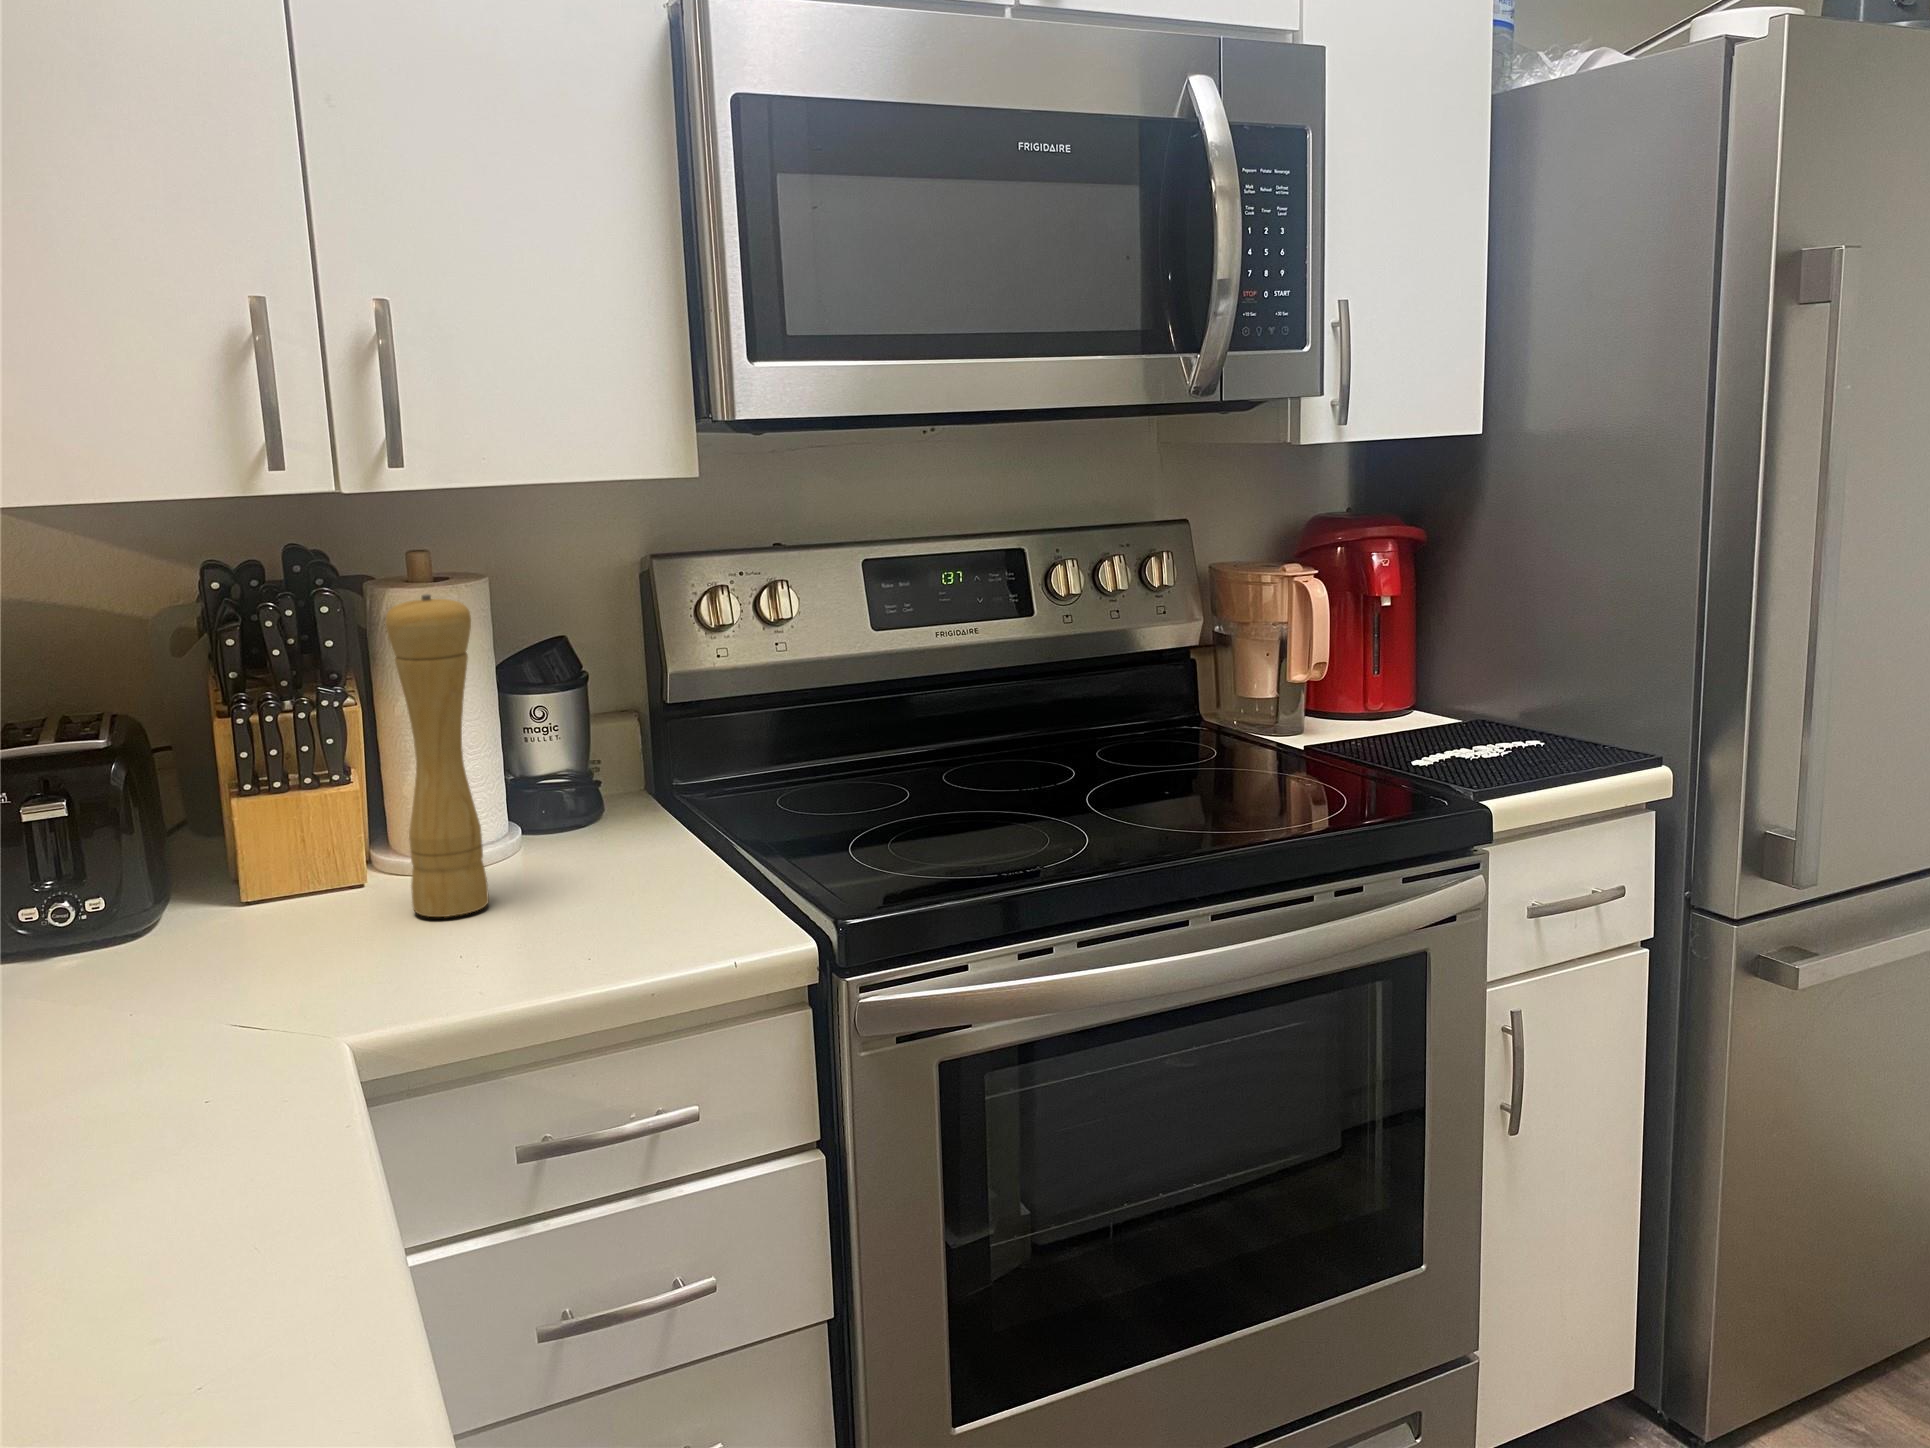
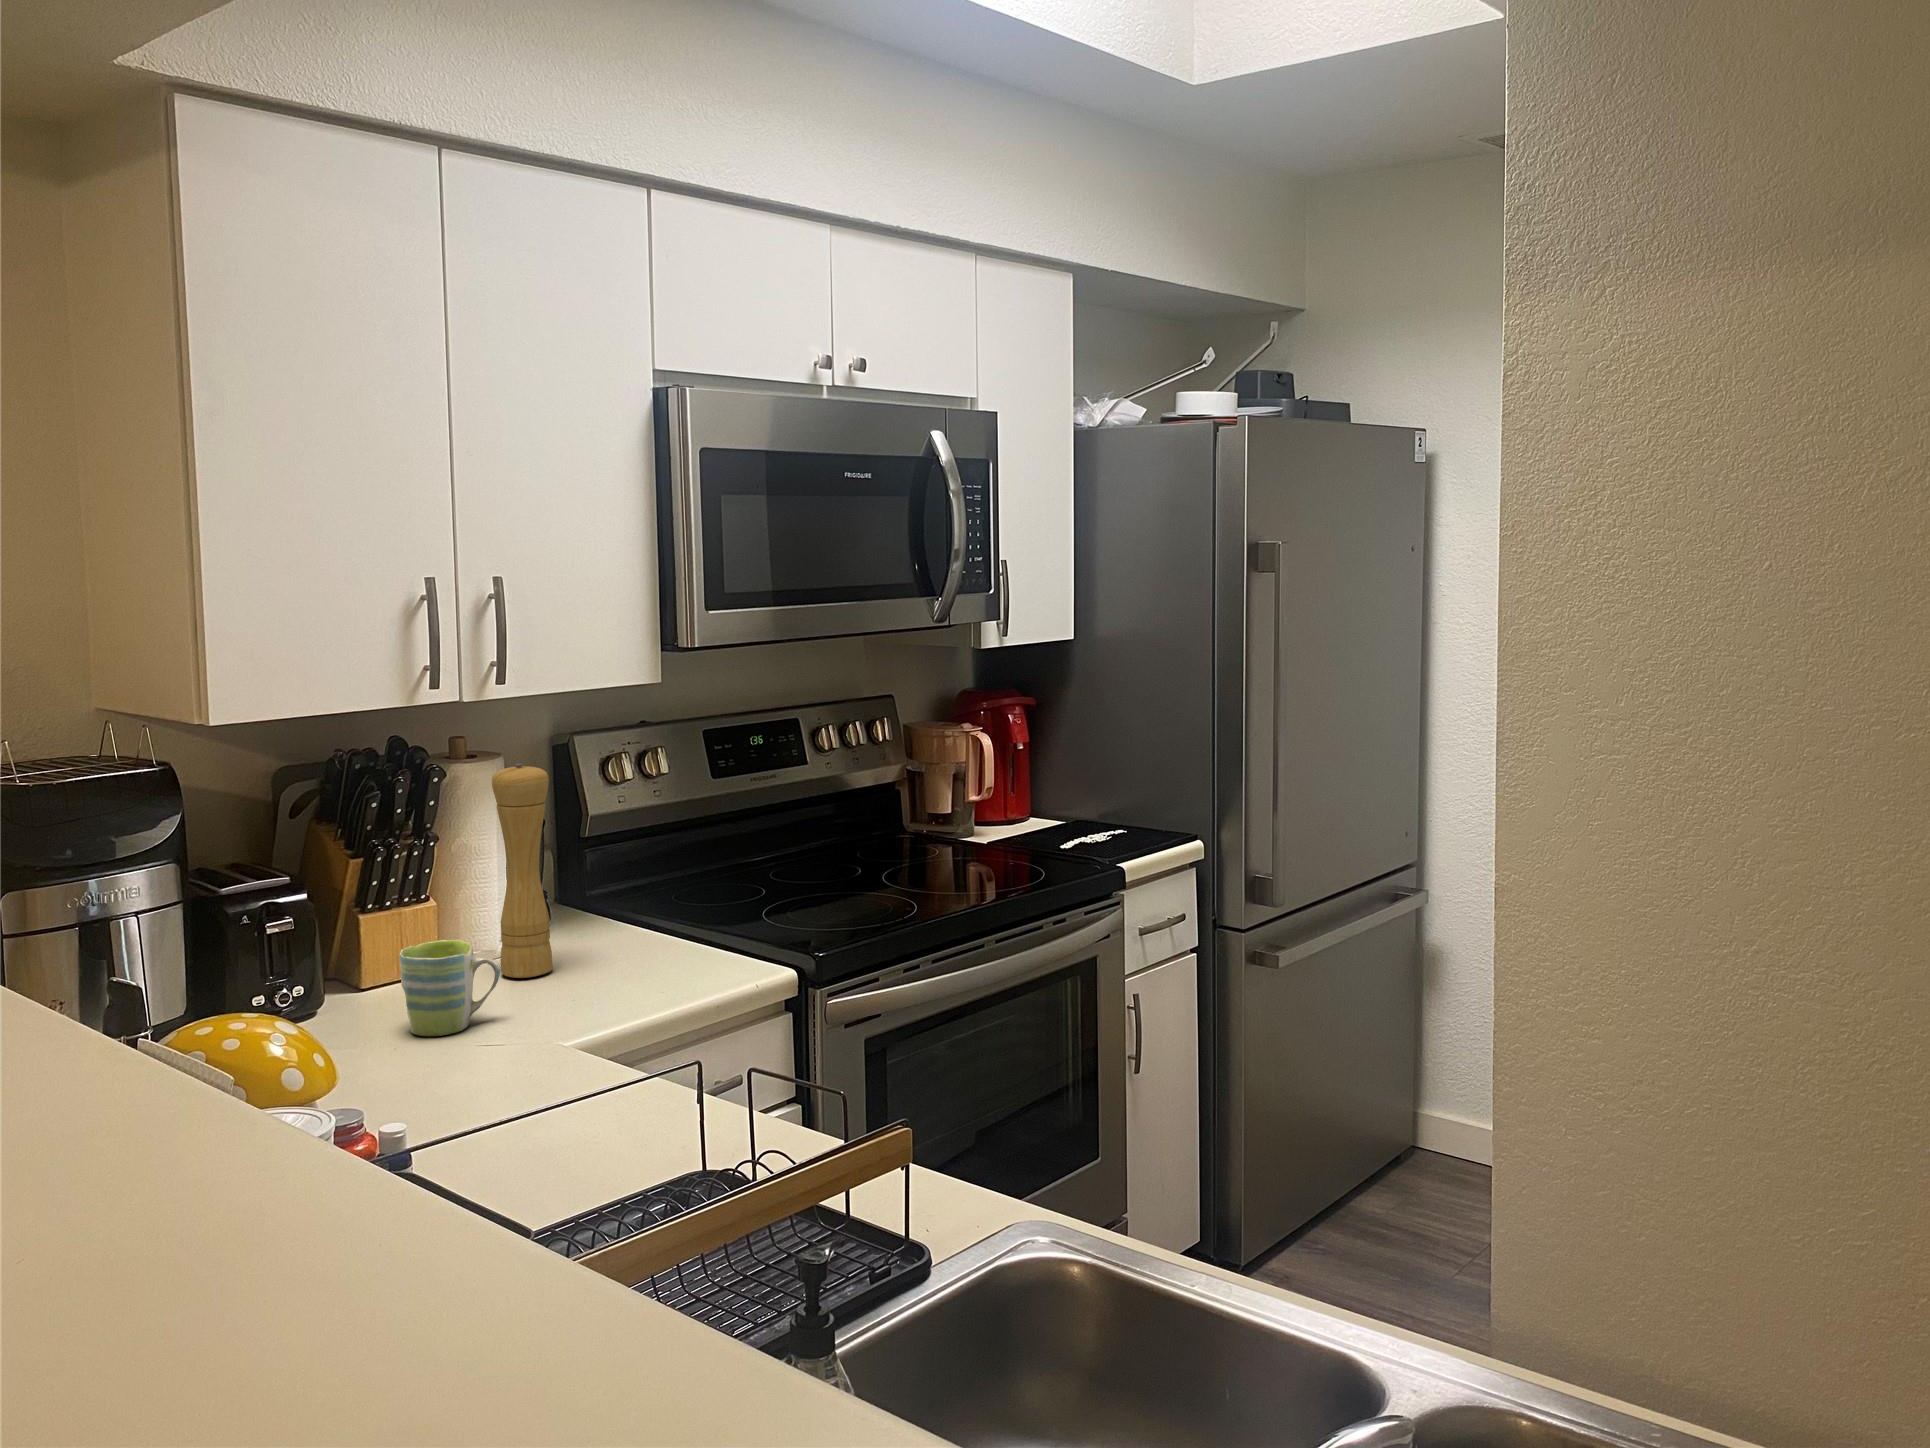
mug: none [162,857,319,1004] -> present [399,940,500,1036]

